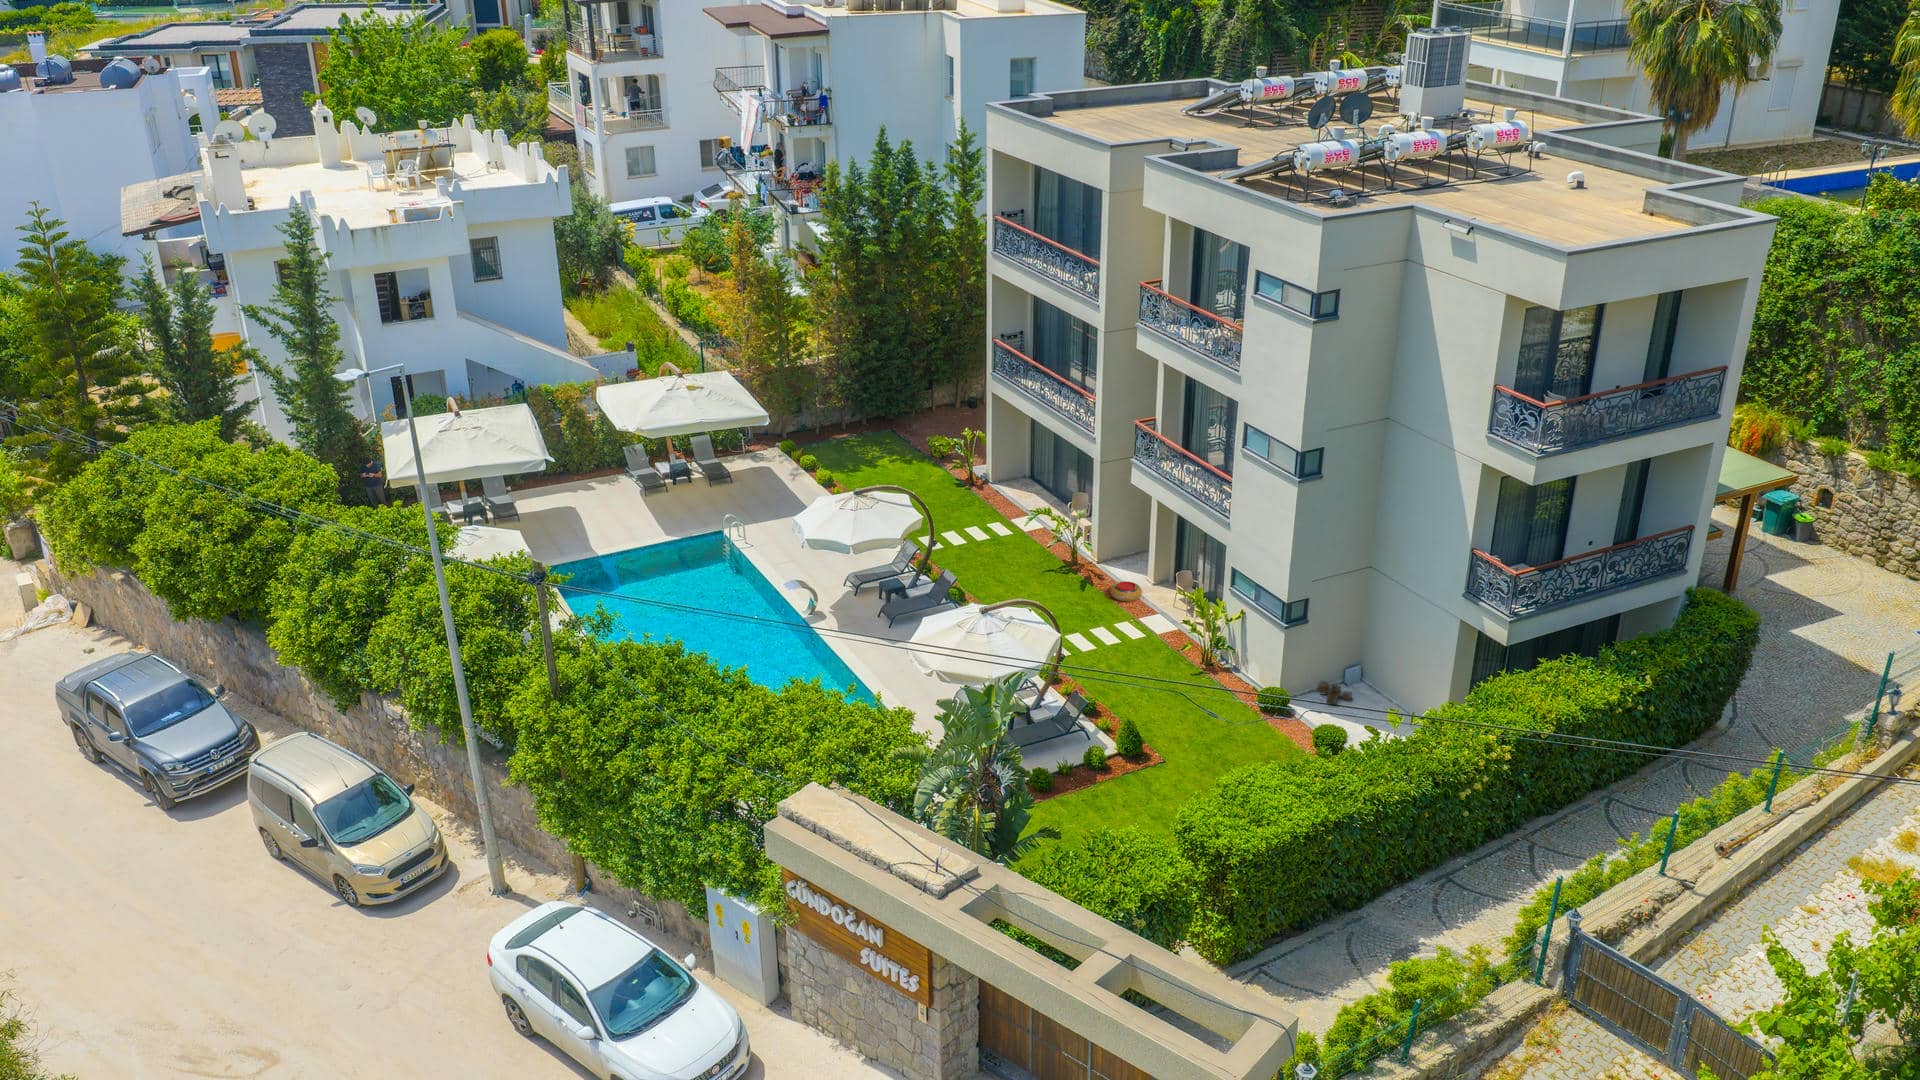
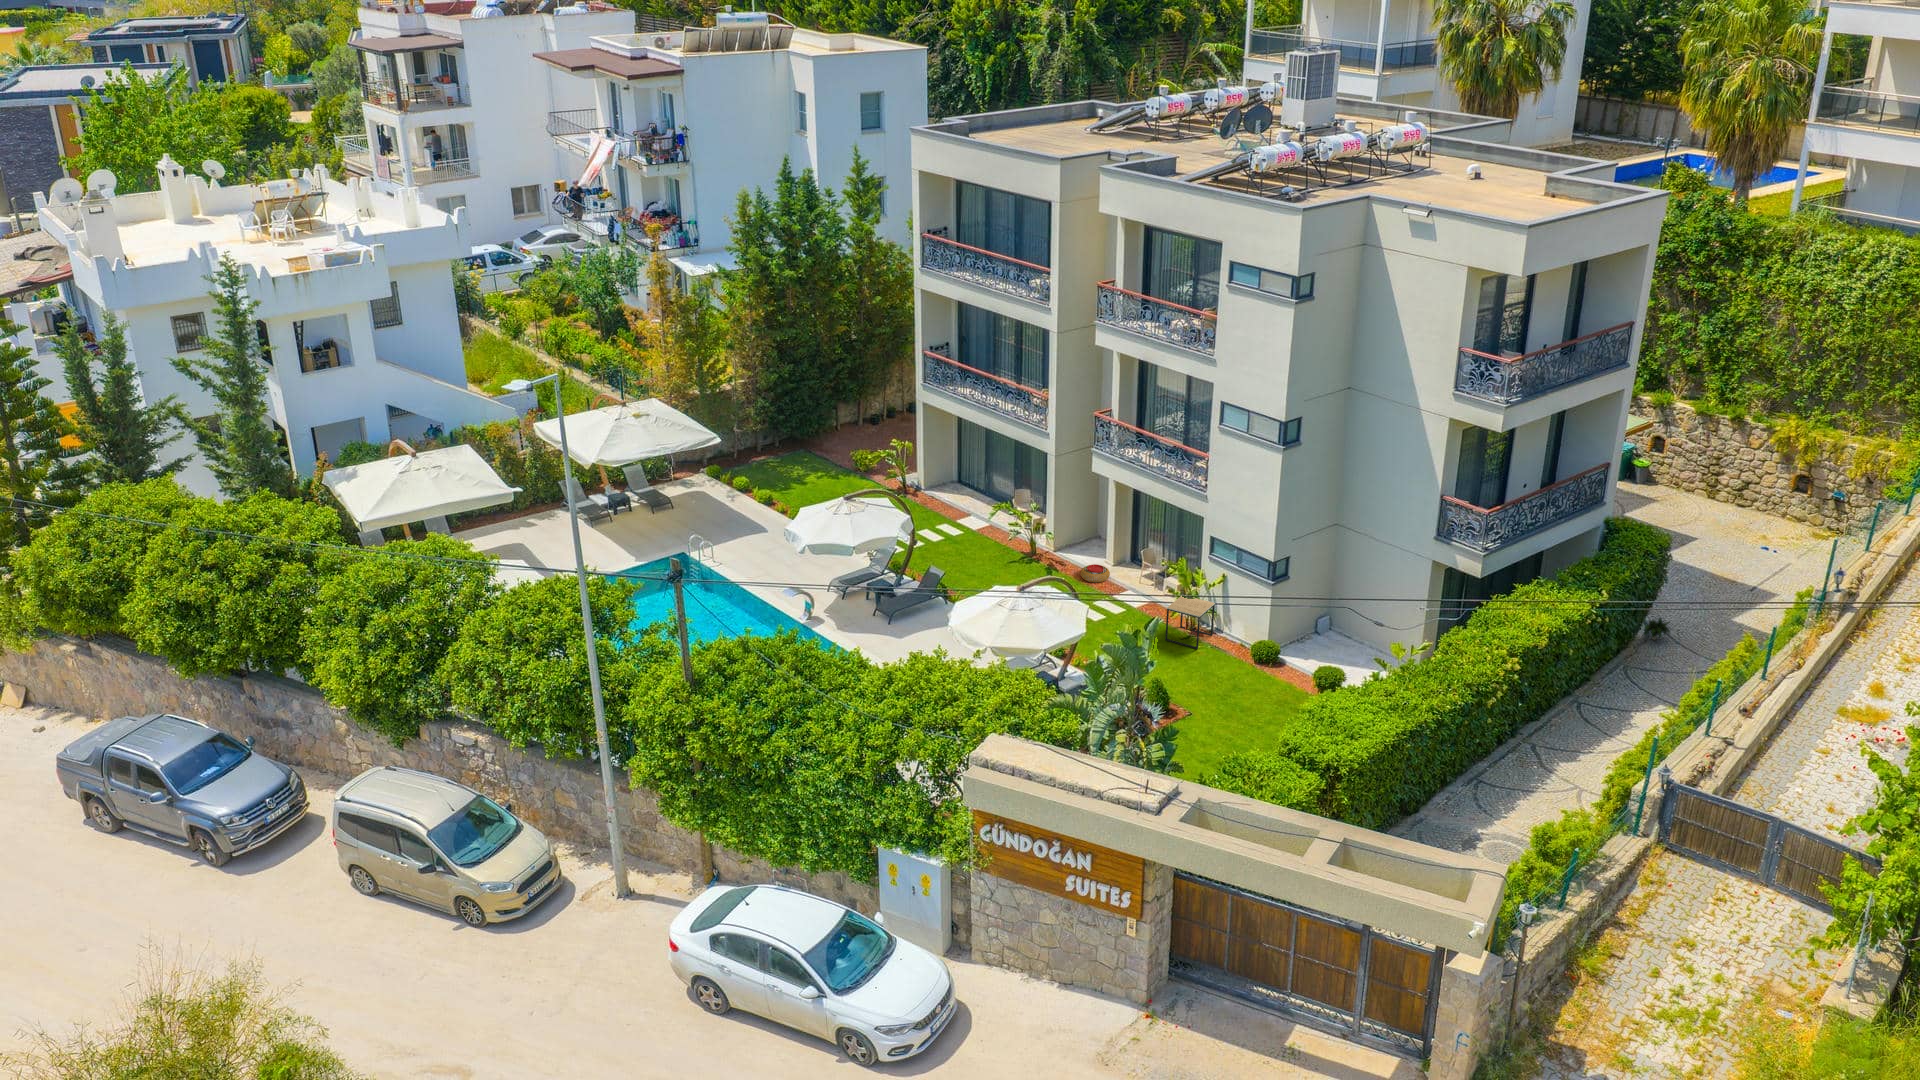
side table: none [1170,627,1227,689] -> present [1165,595,1215,649]
woven basket: present [1317,682,1352,704] -> none [1299,630,1332,650]
potted plant: none [1720,709,1760,737] -> present [1642,618,1670,640]

